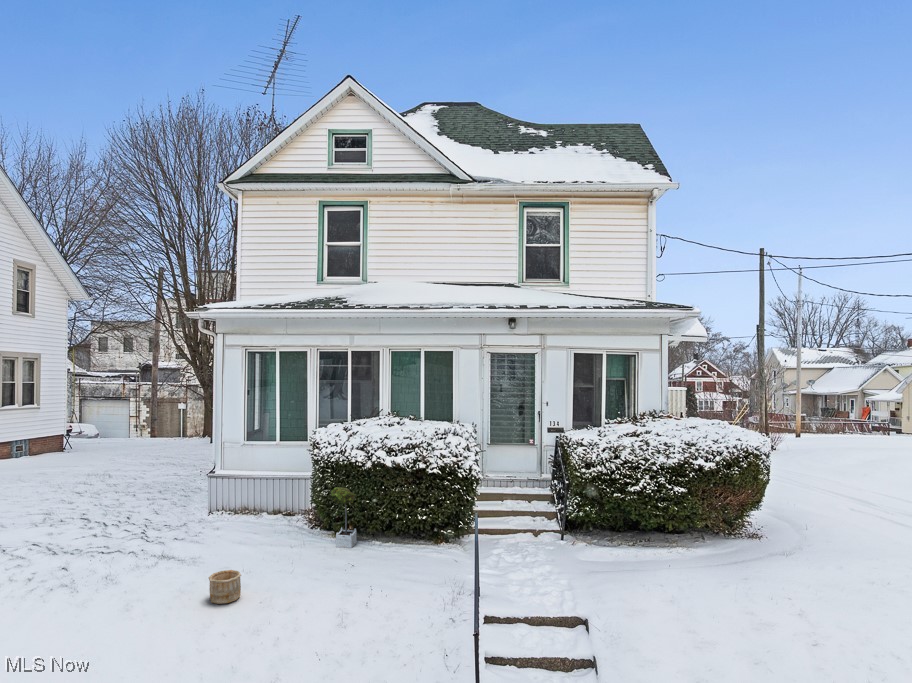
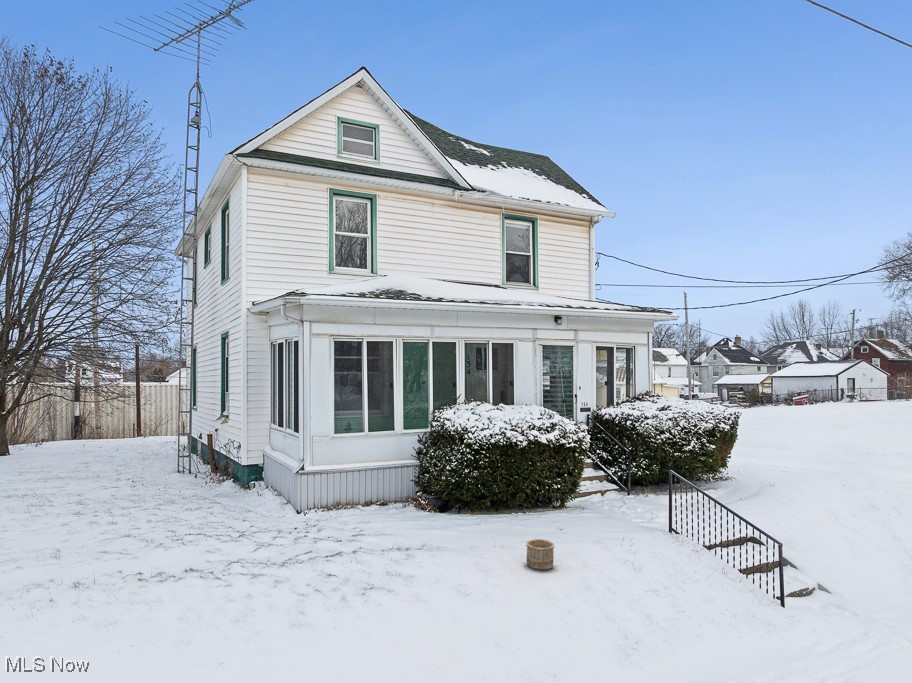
potted tree: present [331,487,356,548] -> none [501,463,525,518]

